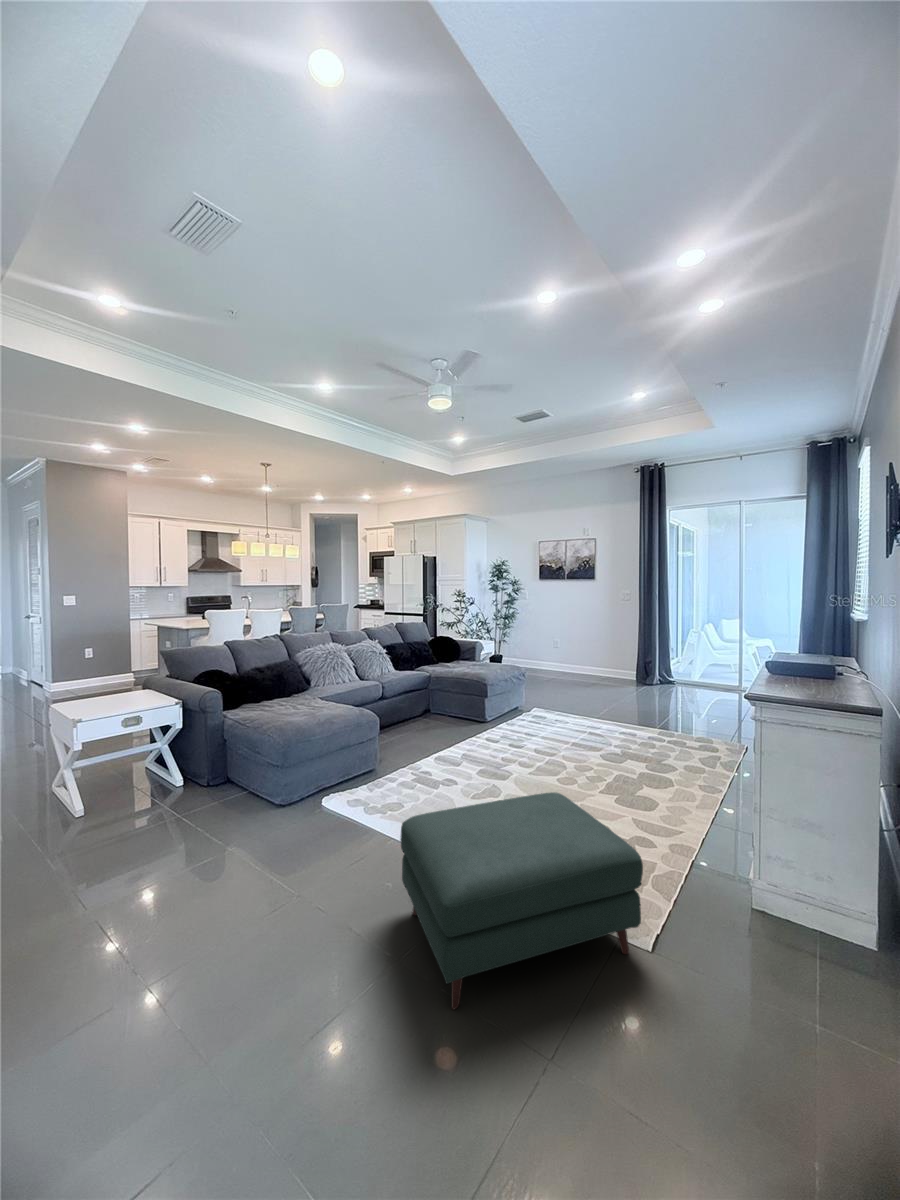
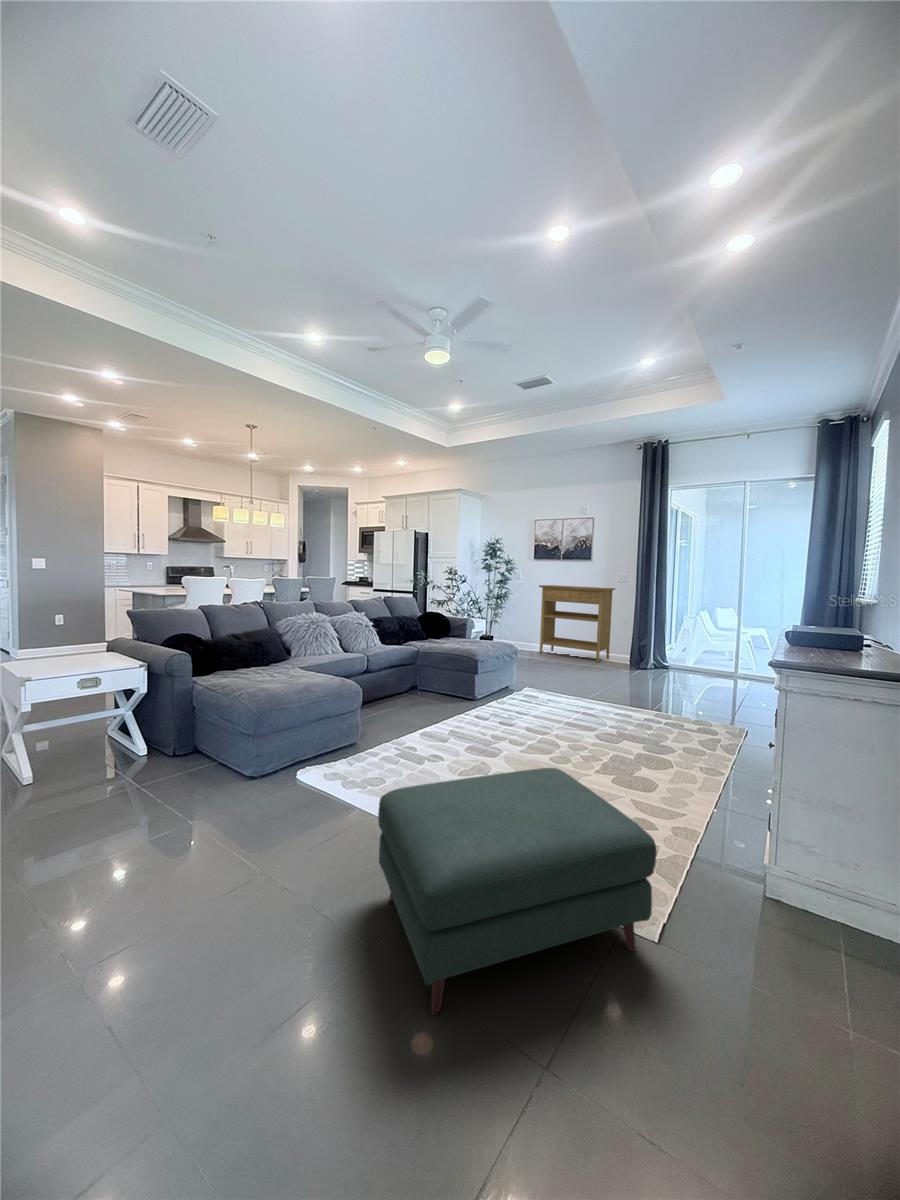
console table: none [545,604,622,680] -> present [539,585,615,662]

